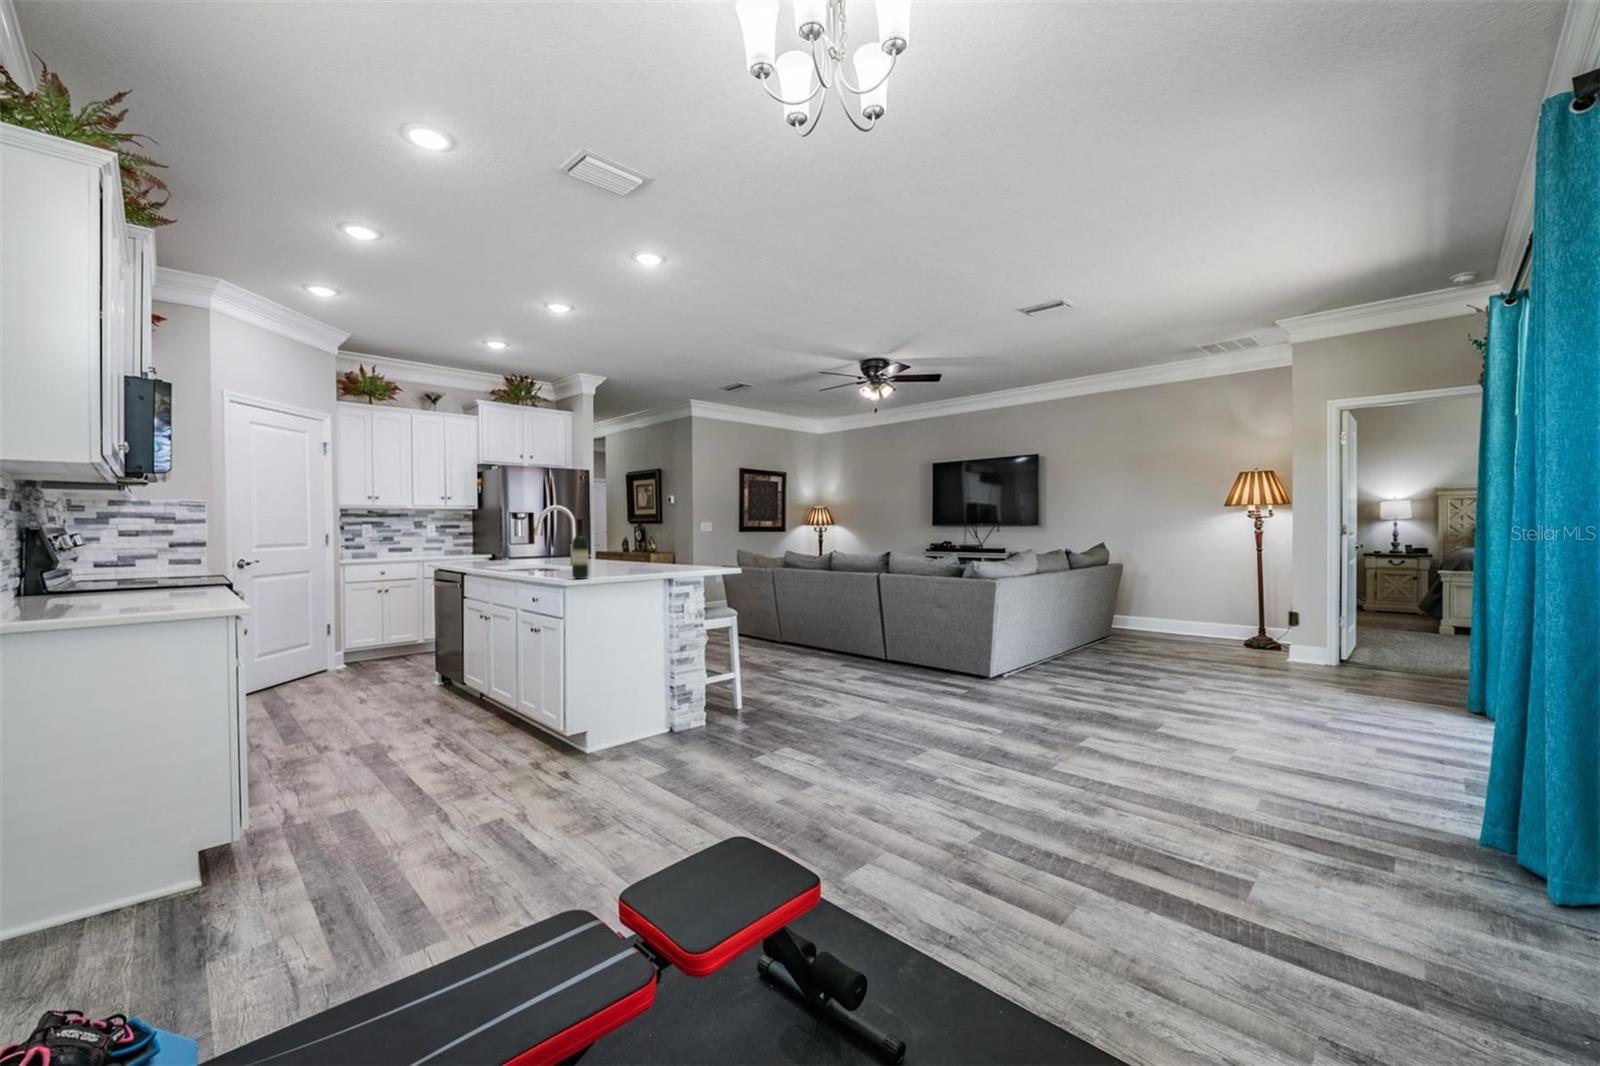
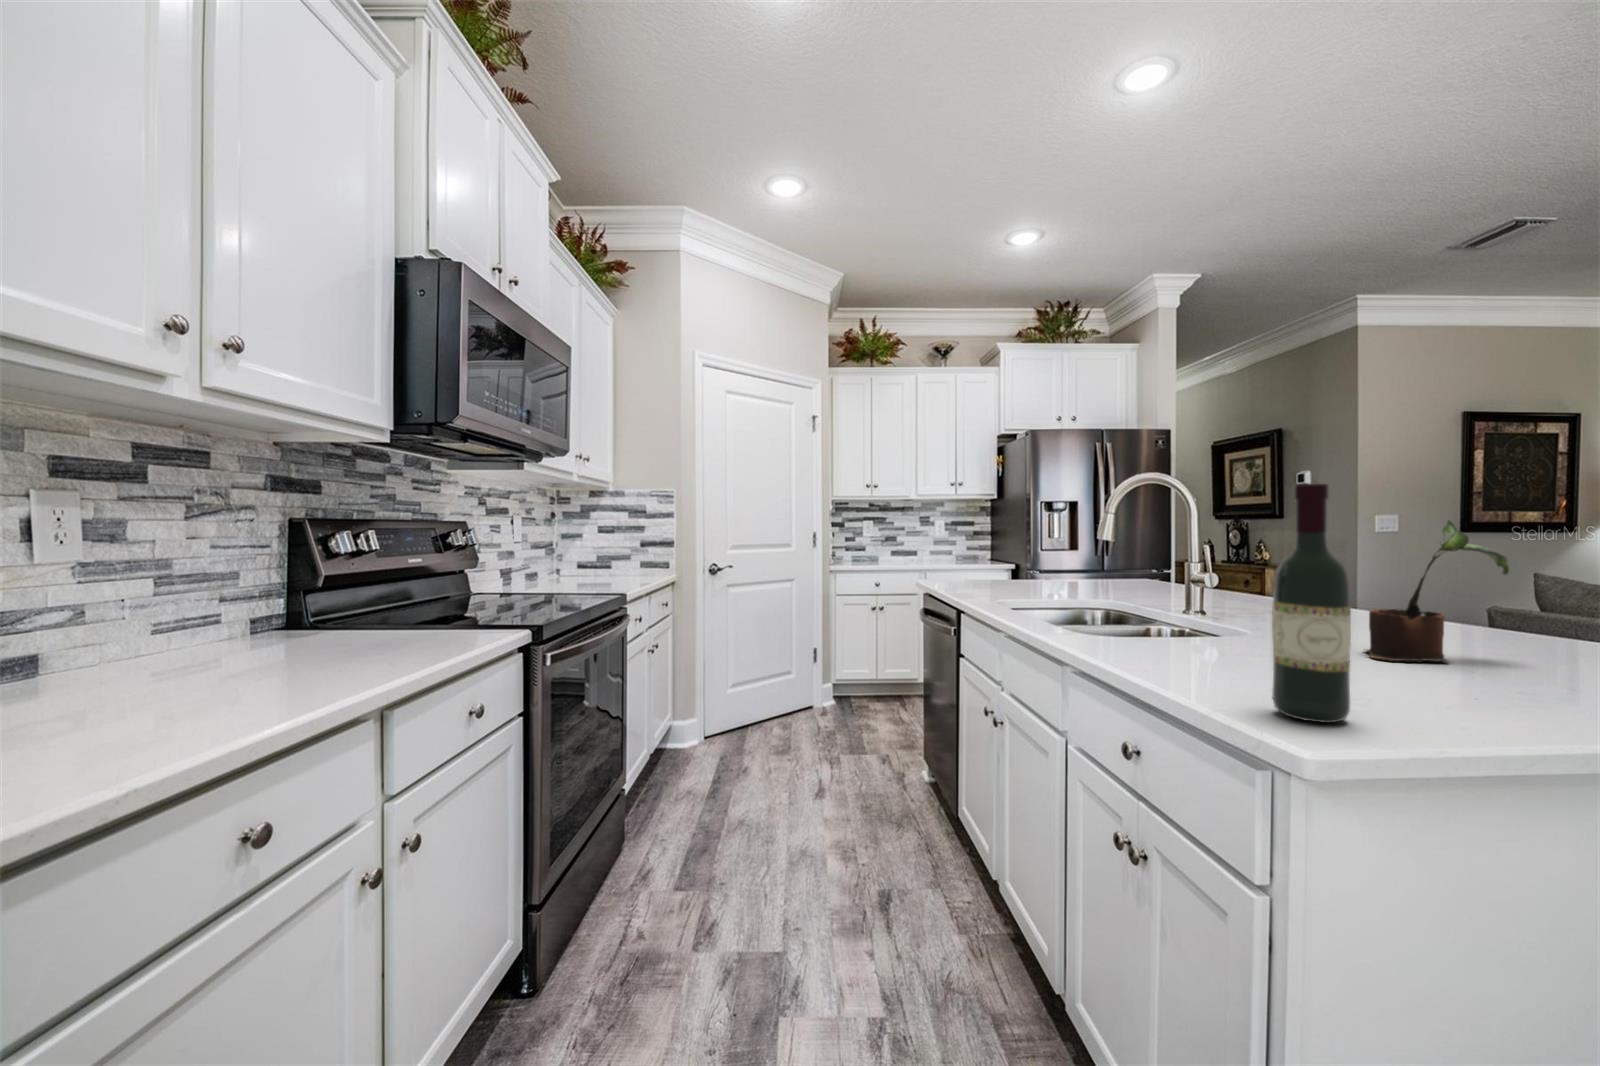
potted plant: none [615,527,650,570] -> present [1366,520,1509,661]

